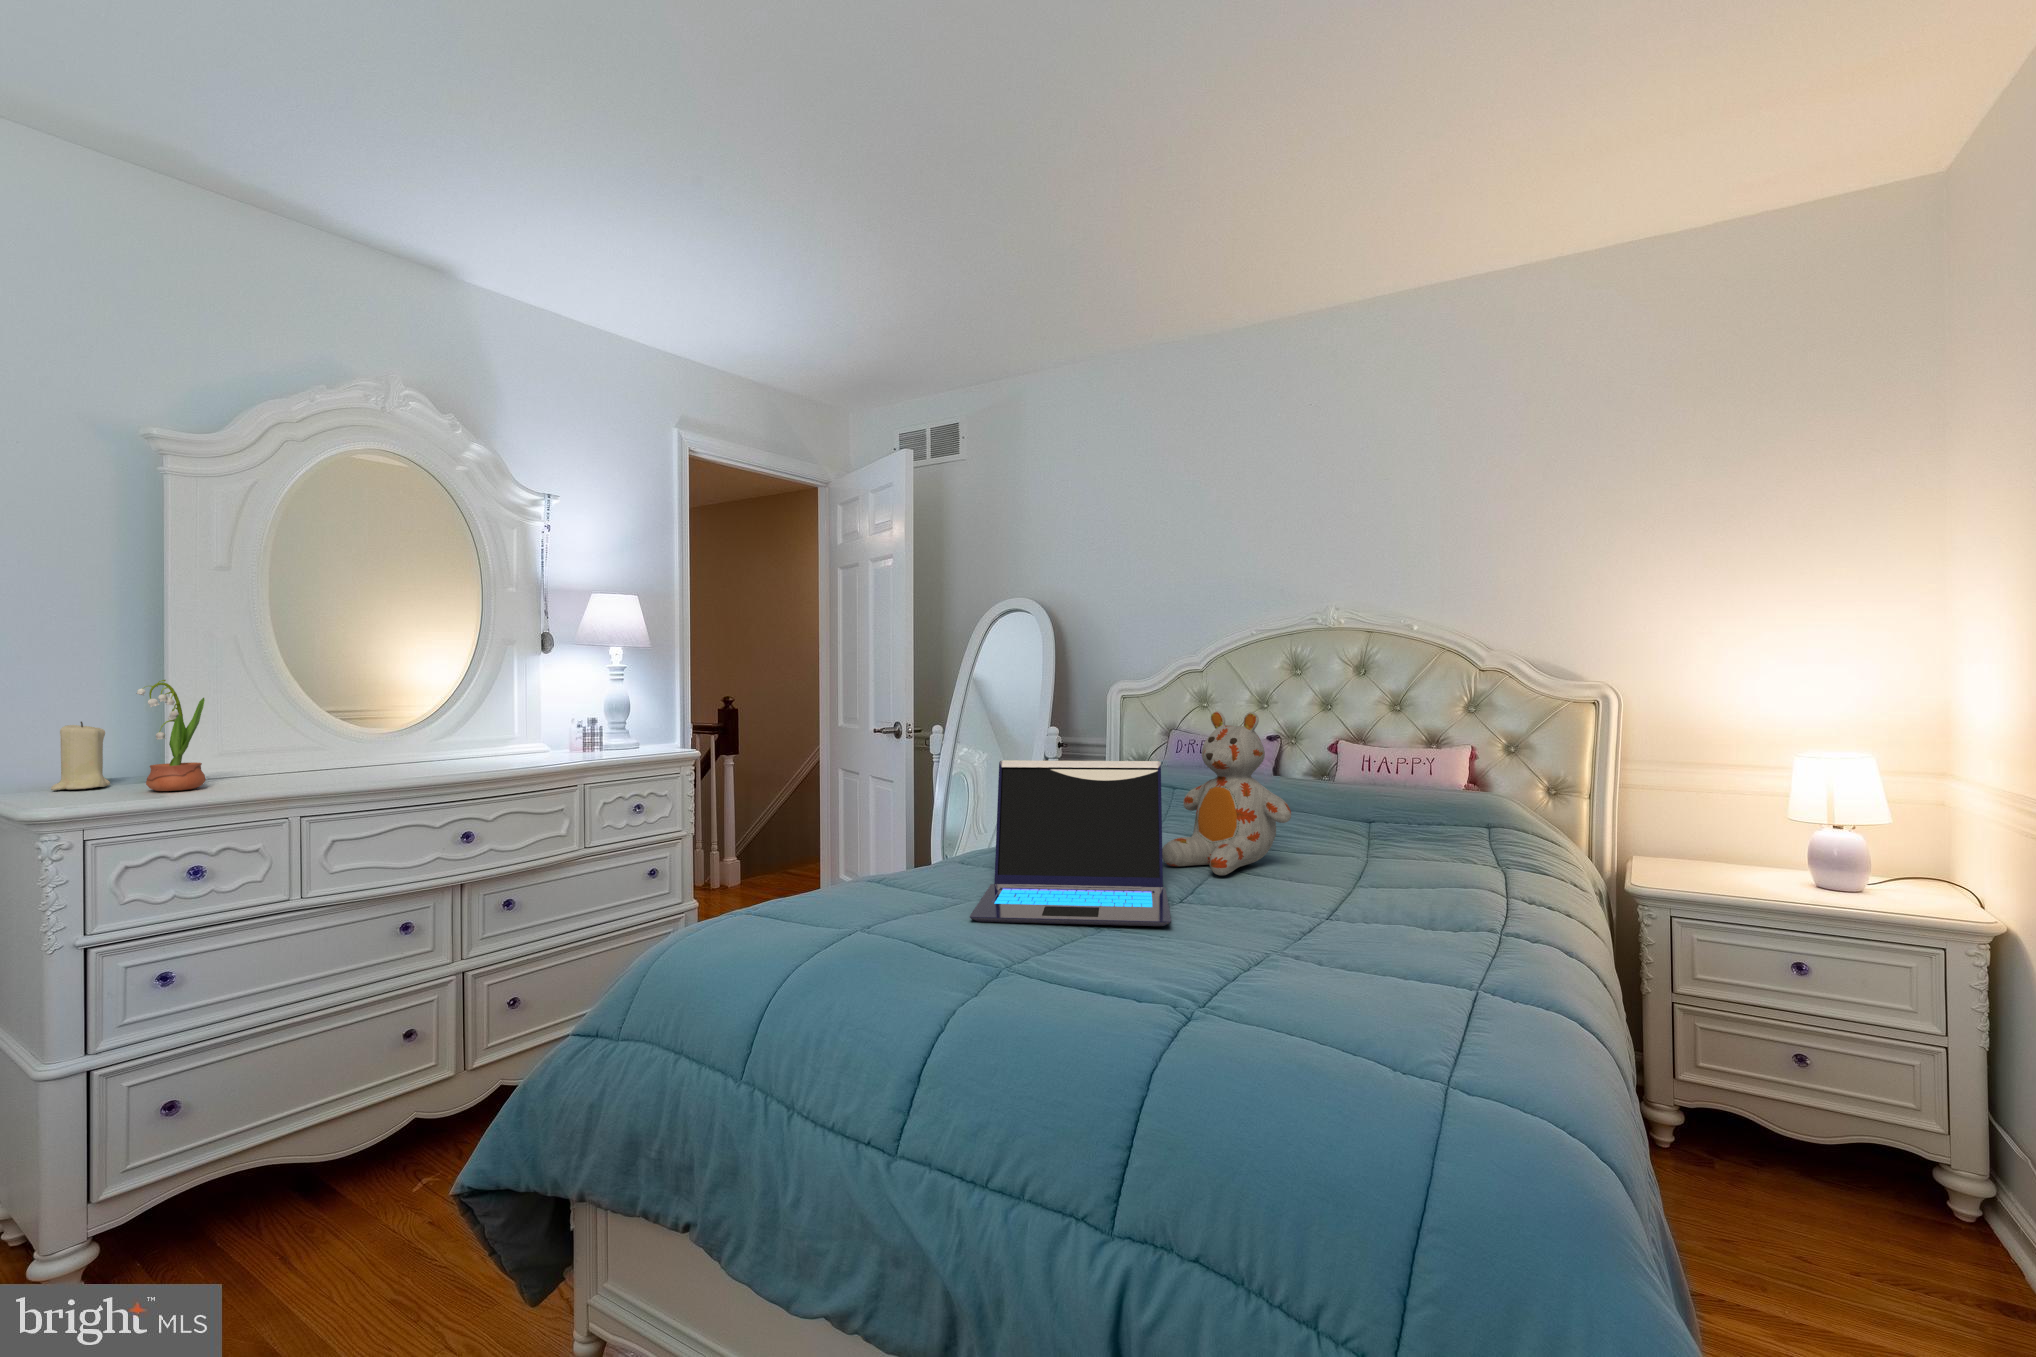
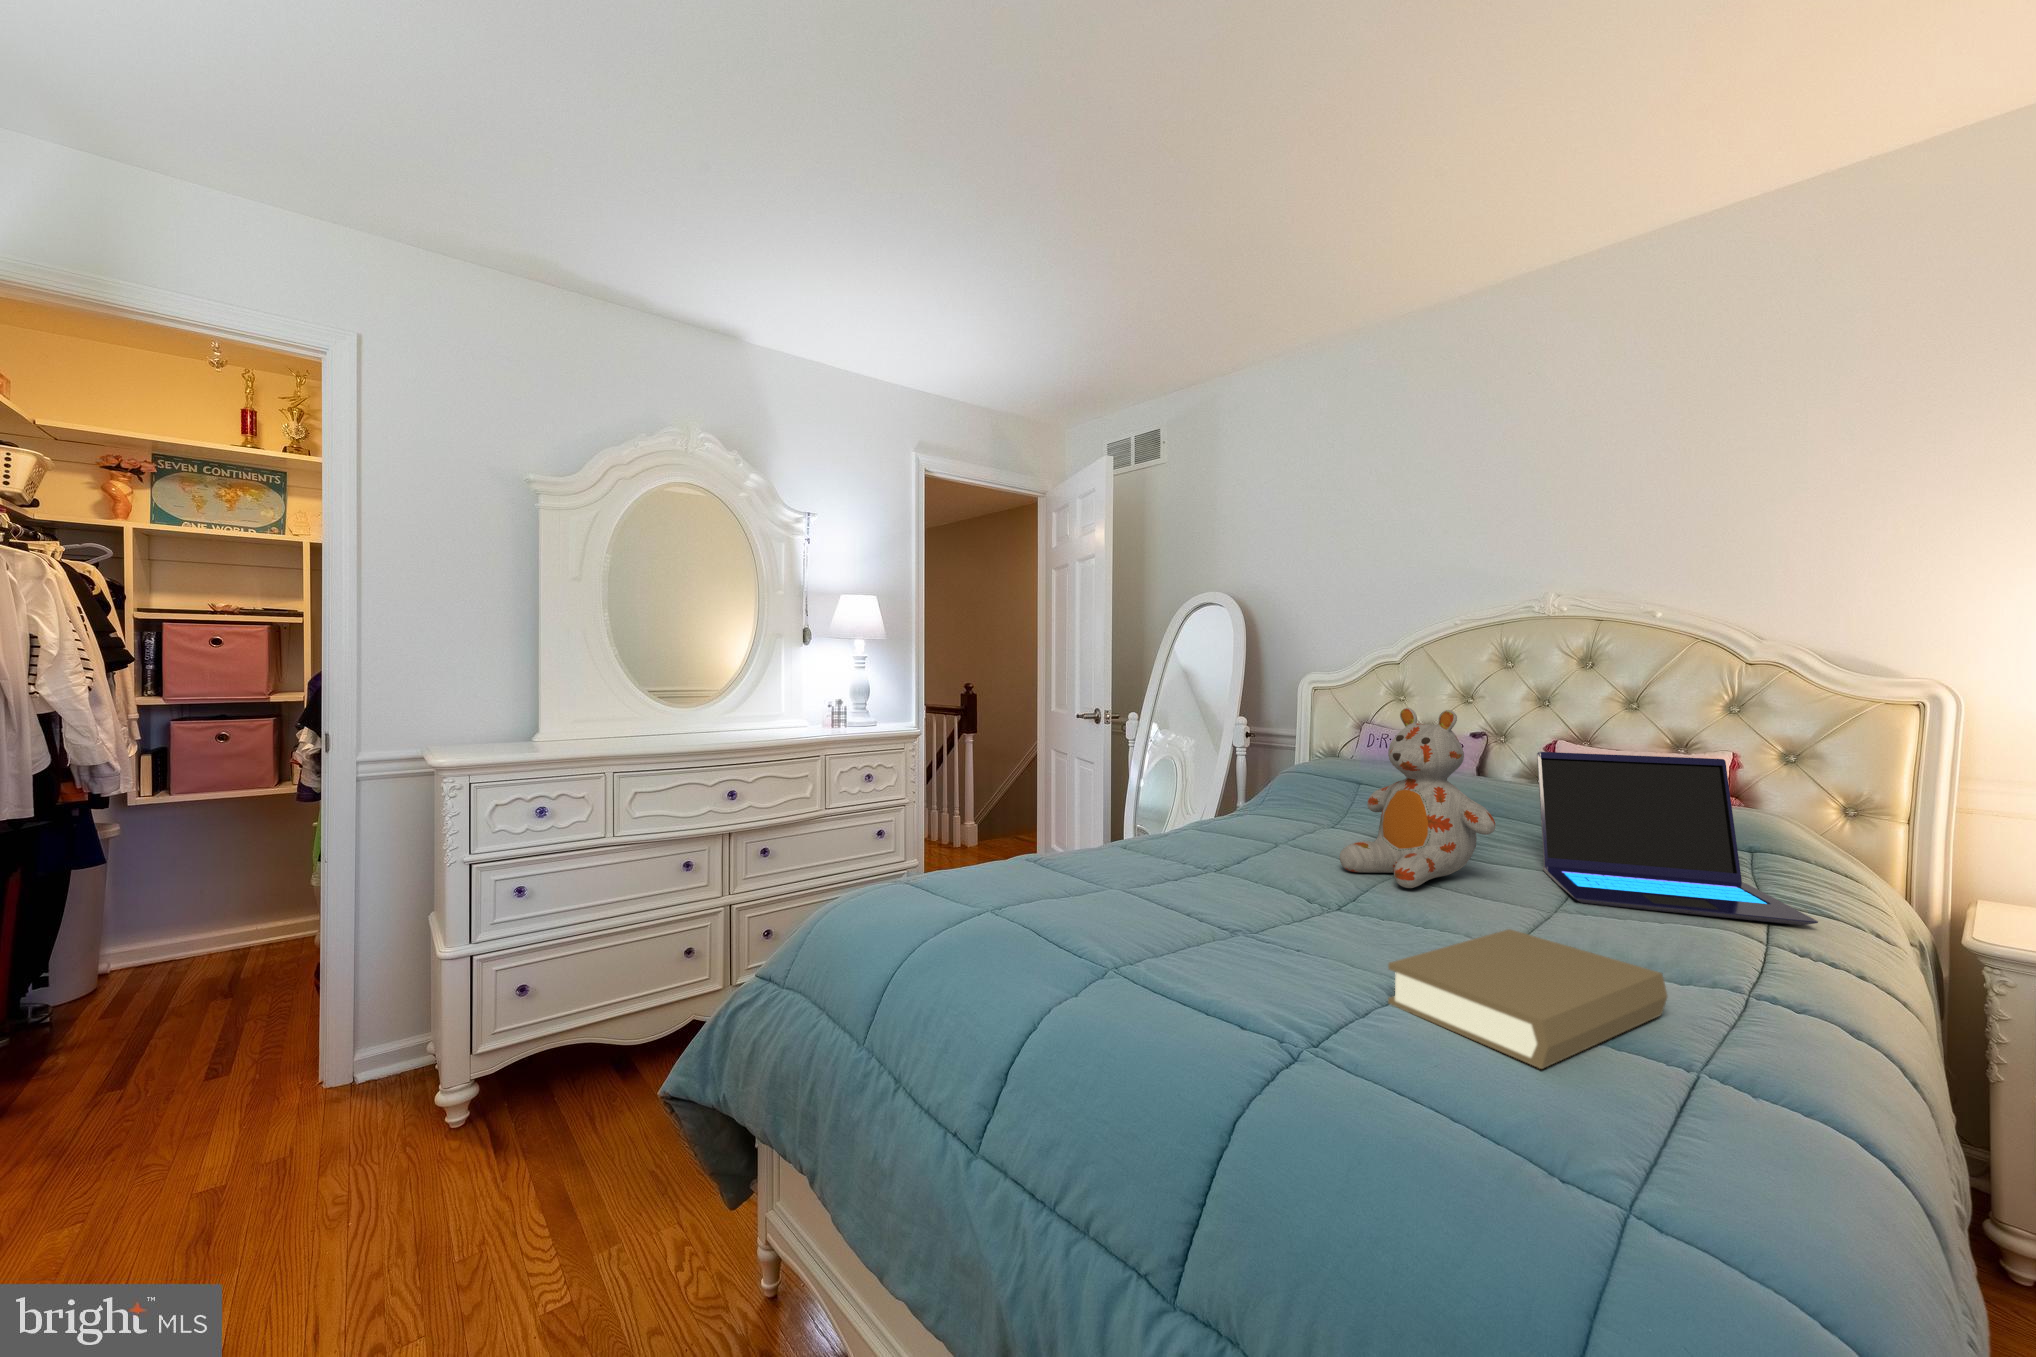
potted flower: present [136,680,206,791] -> none [493,662,541,749]
candle: present [51,722,110,790] -> none [443,694,483,745]
laptop: present [970,760,1171,926] -> present [1537,752,1818,925]
book: none [1215,895,1415,989] -> present [1388,929,1667,1069]

